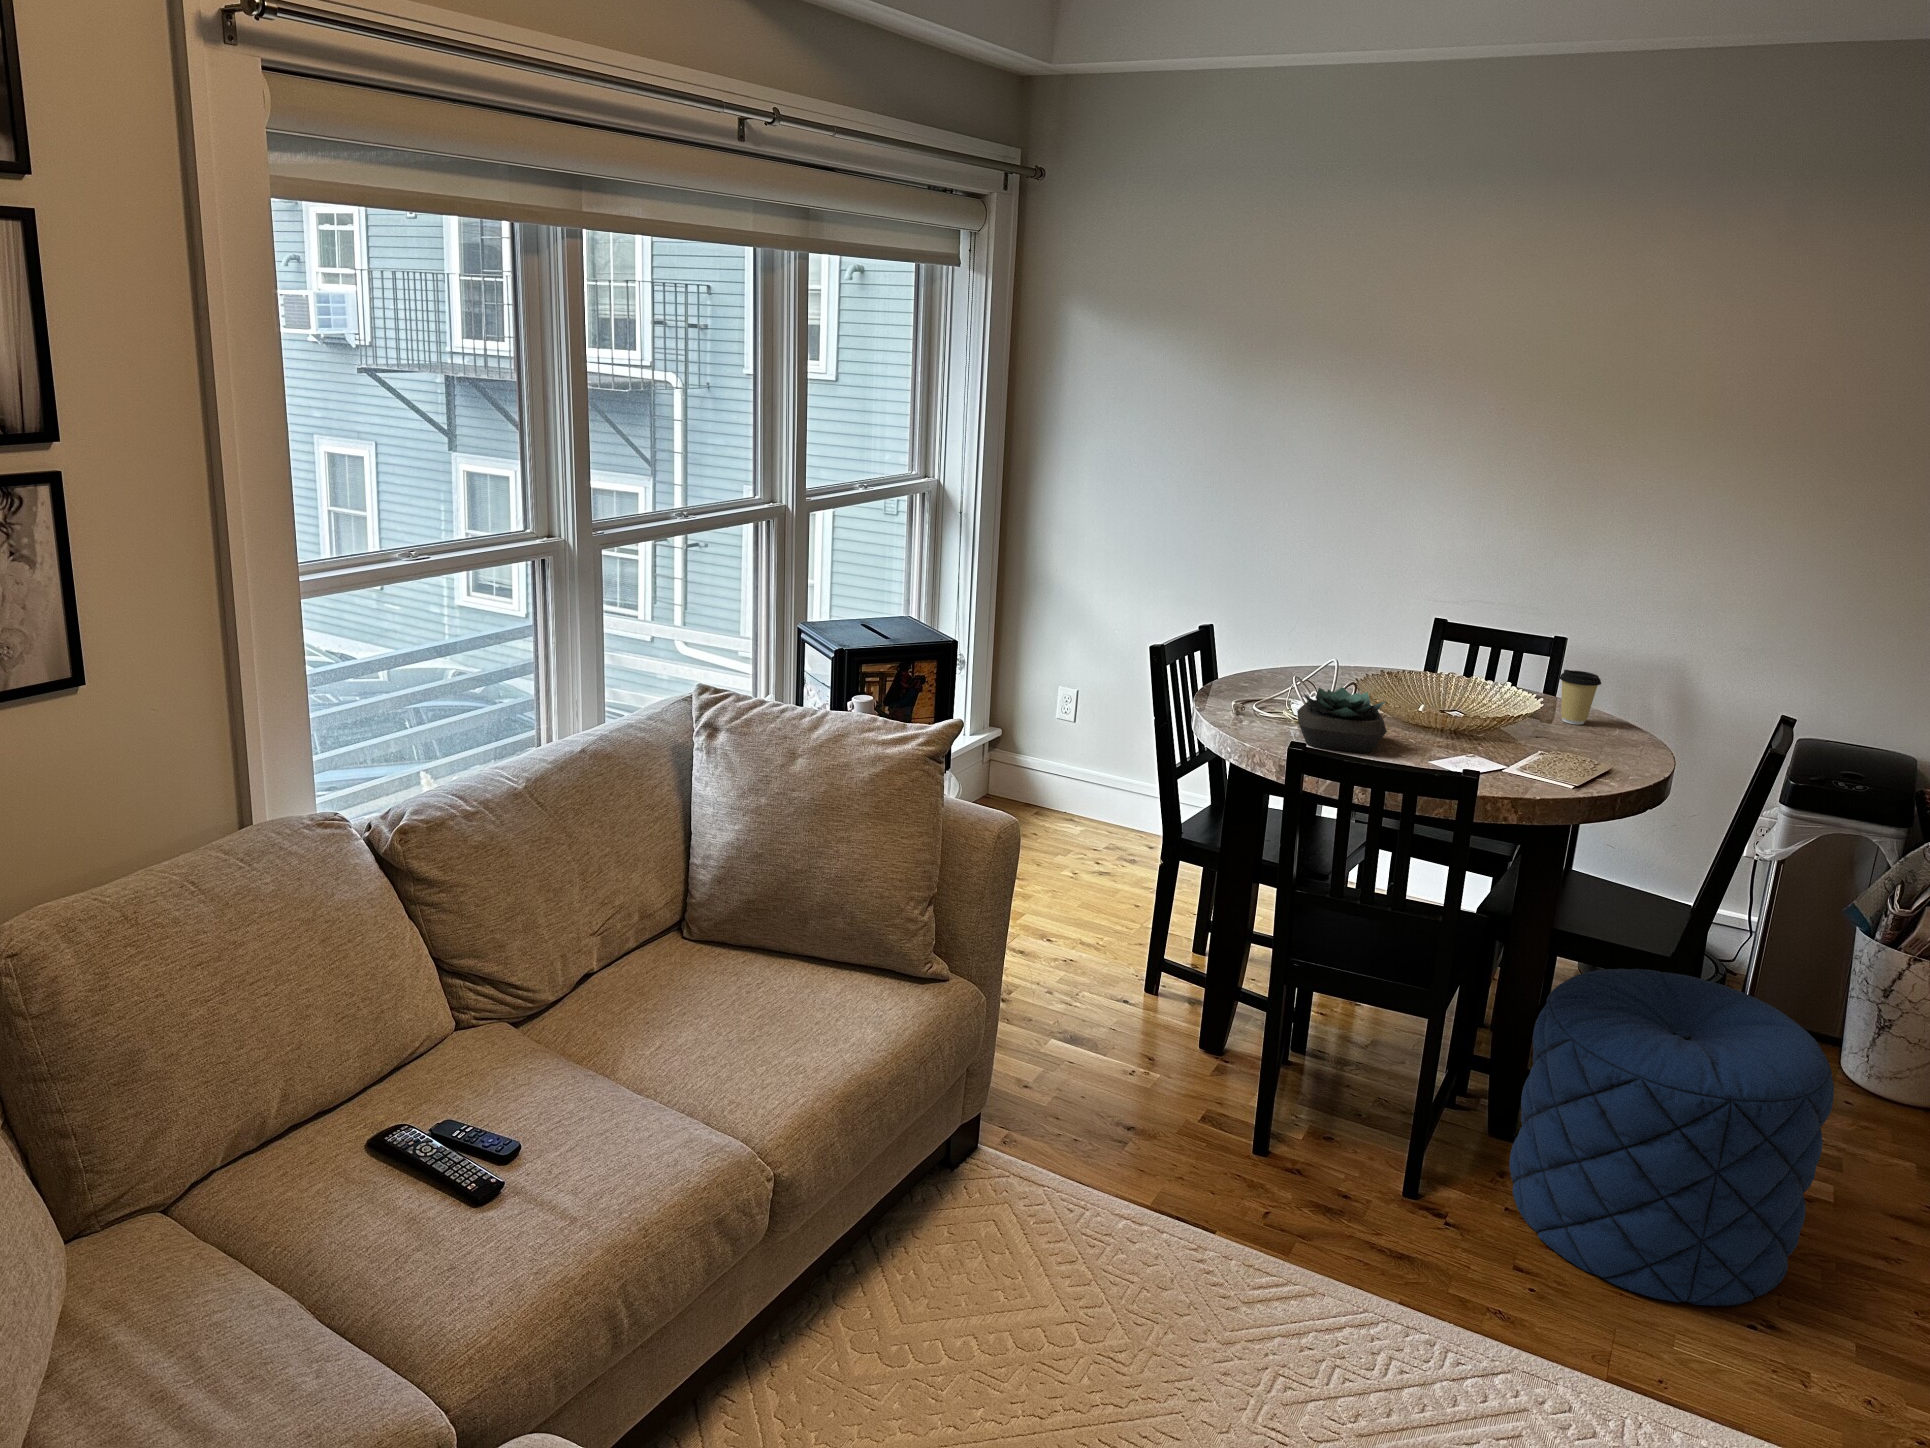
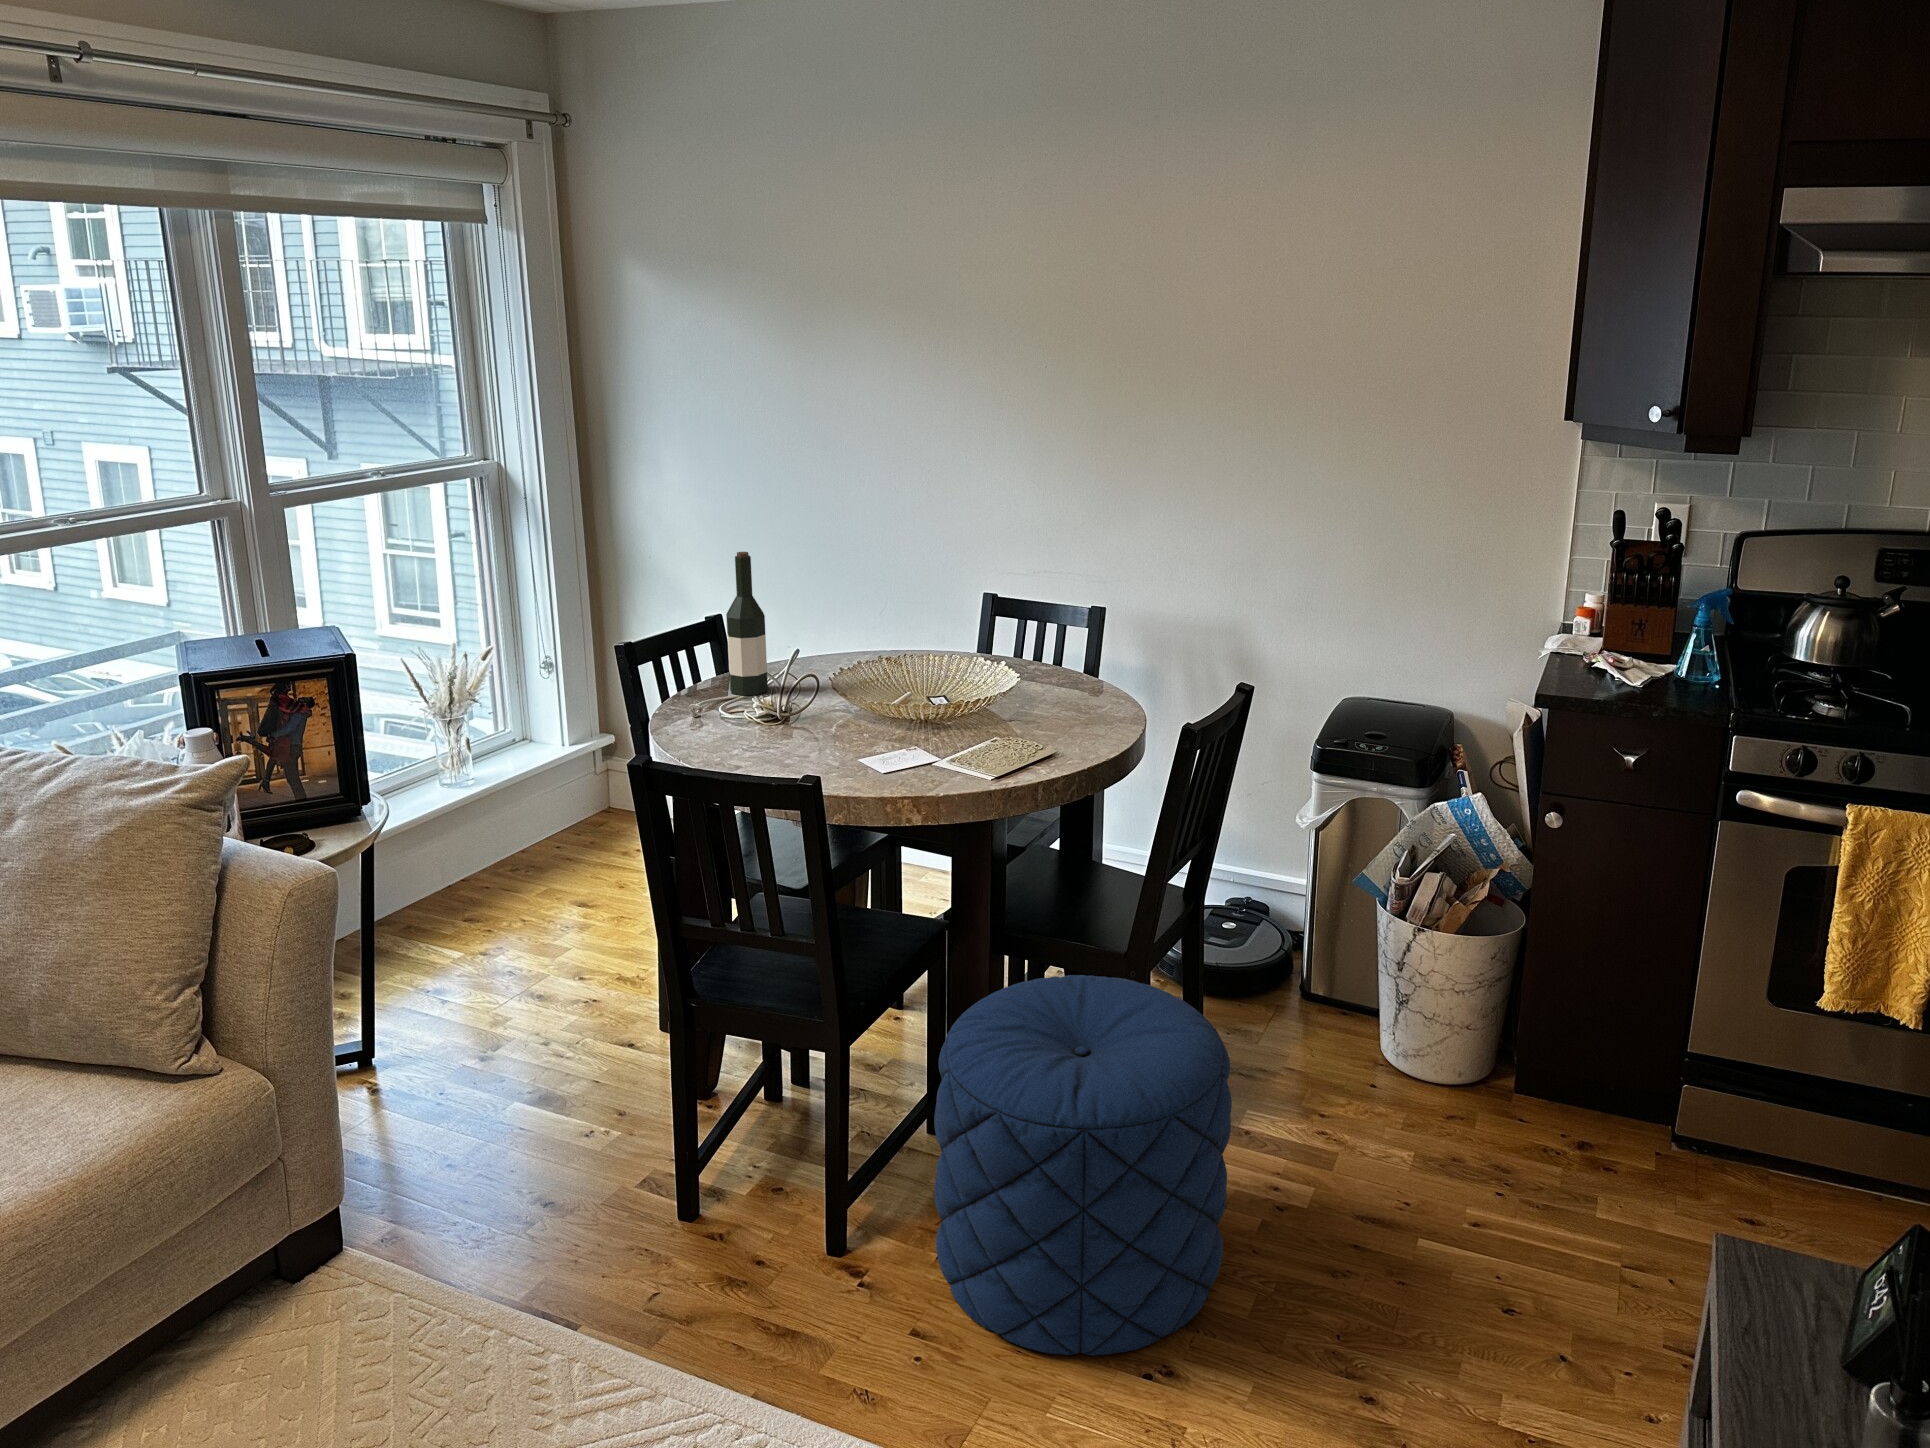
wine bottle: none [1254,571,1298,699] -> present [726,552,768,696]
coffee cup: present [1559,669,1601,725] -> none [1051,641,1093,701]
succulent plant: present [1297,687,1387,753] -> none [705,681,813,756]

